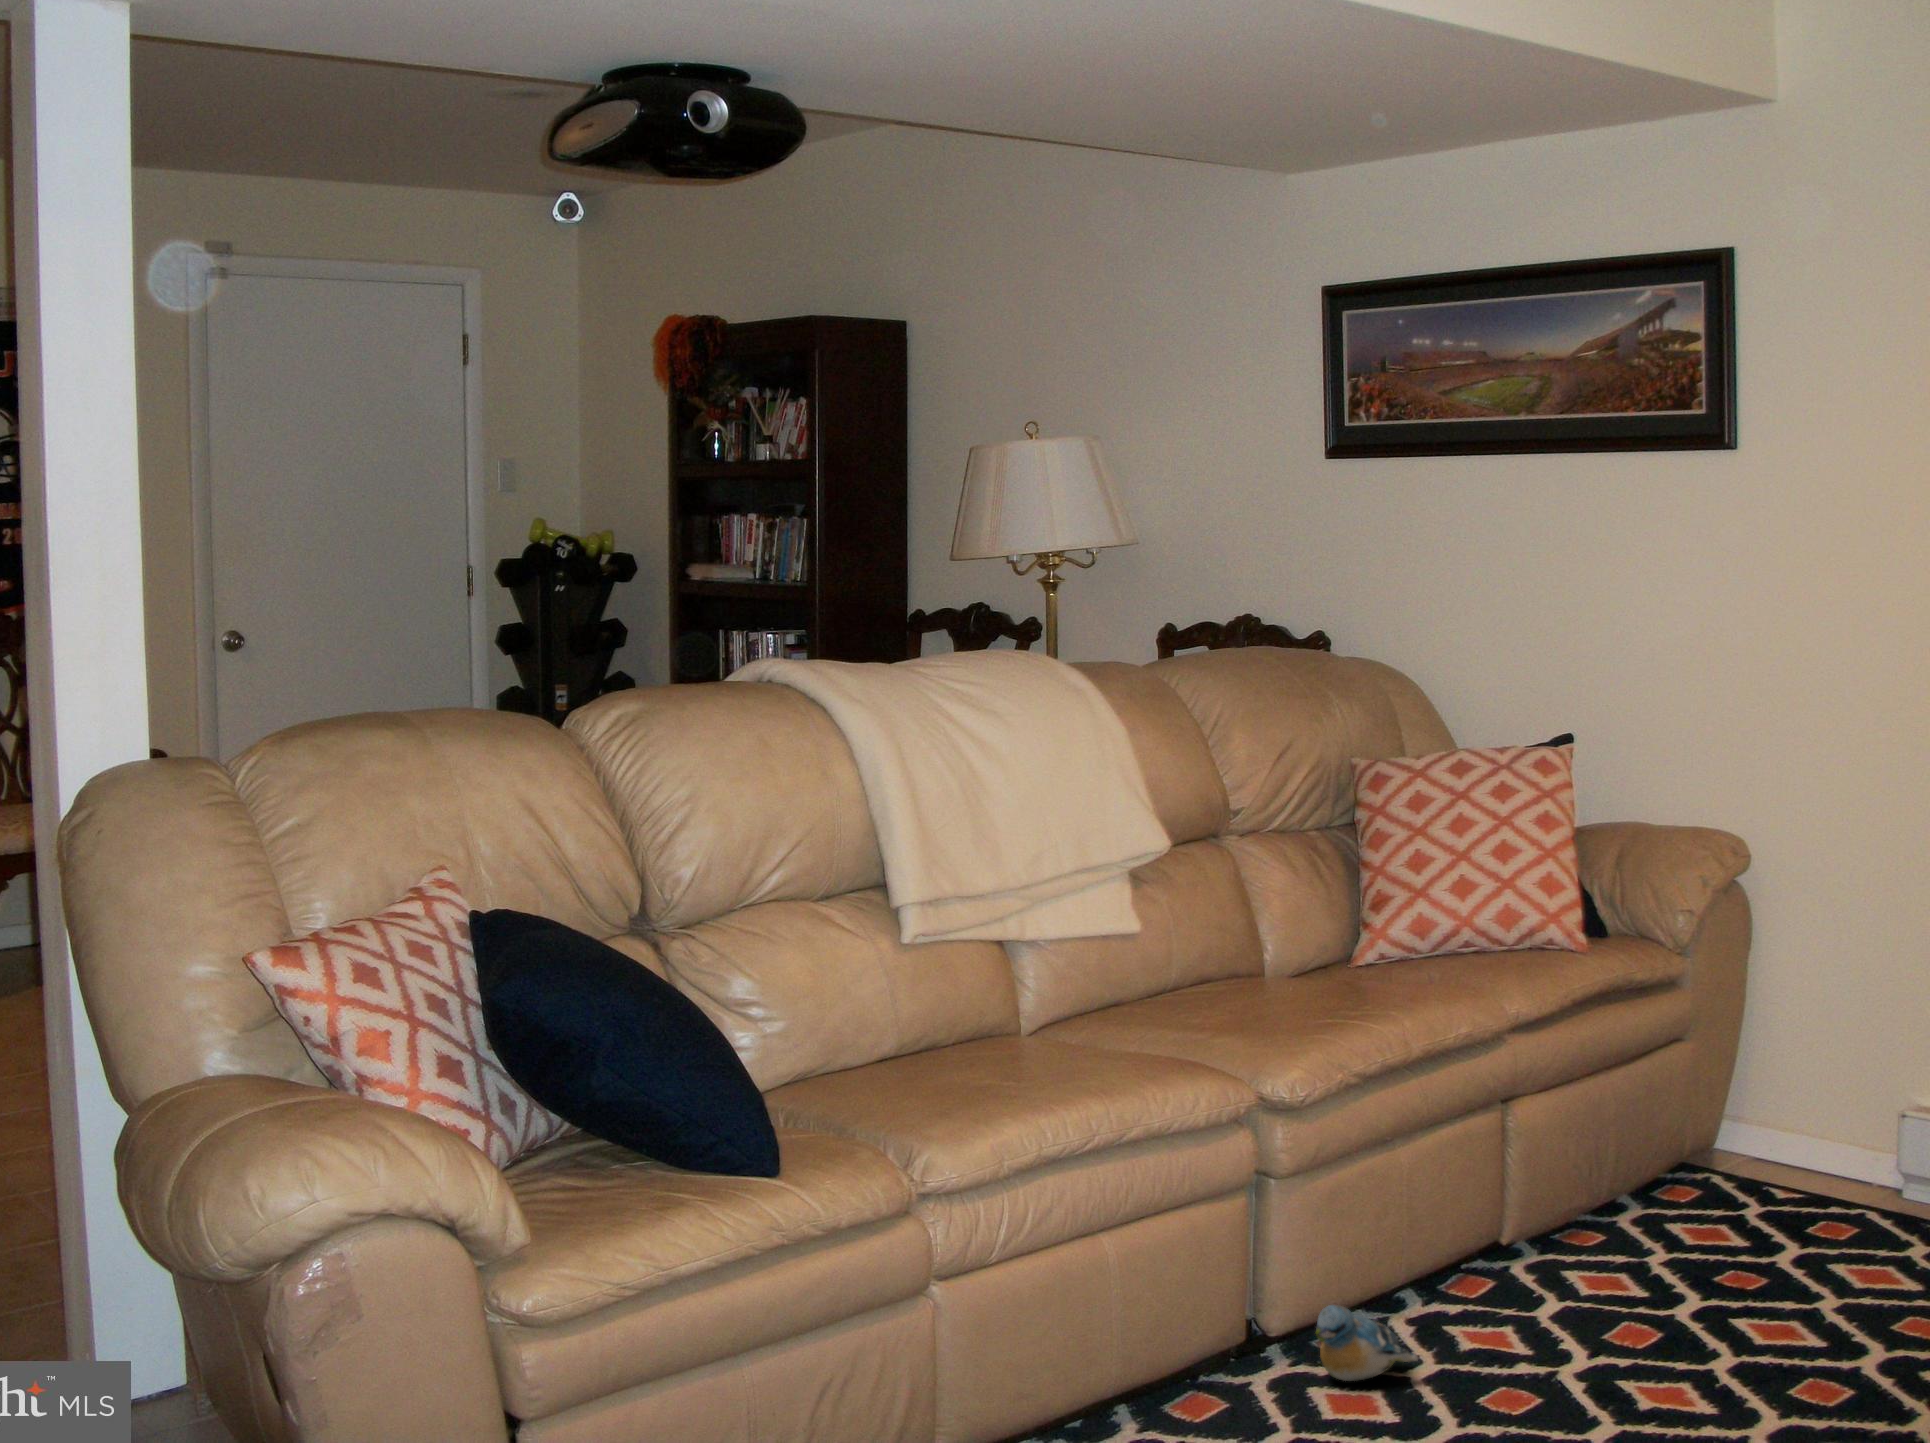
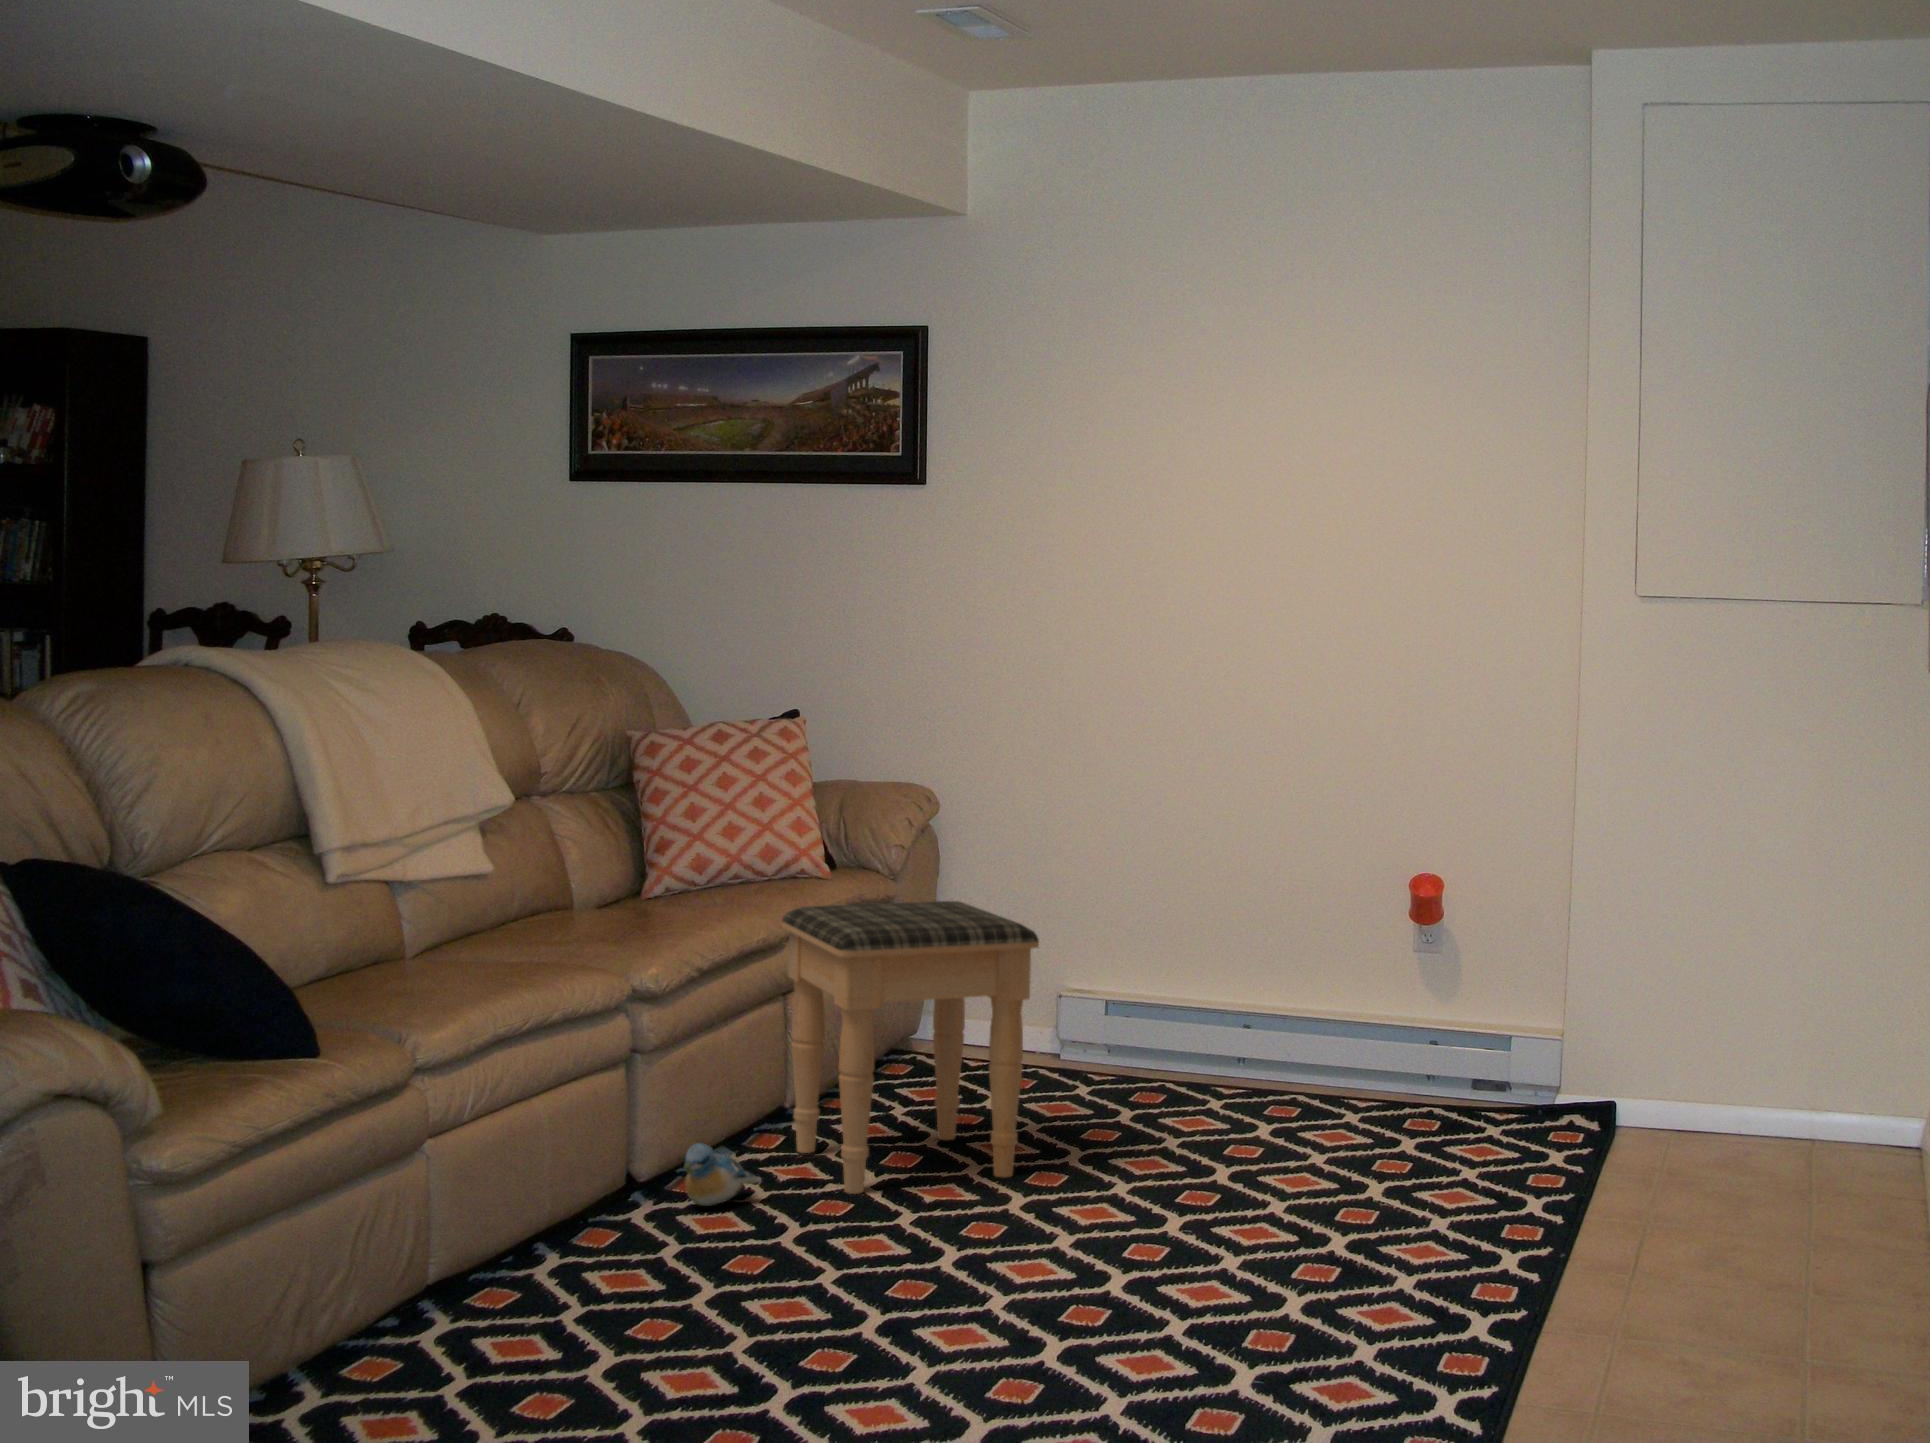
footstool: none [1477,1009,1809,1408] -> present [782,901,1039,1194]

